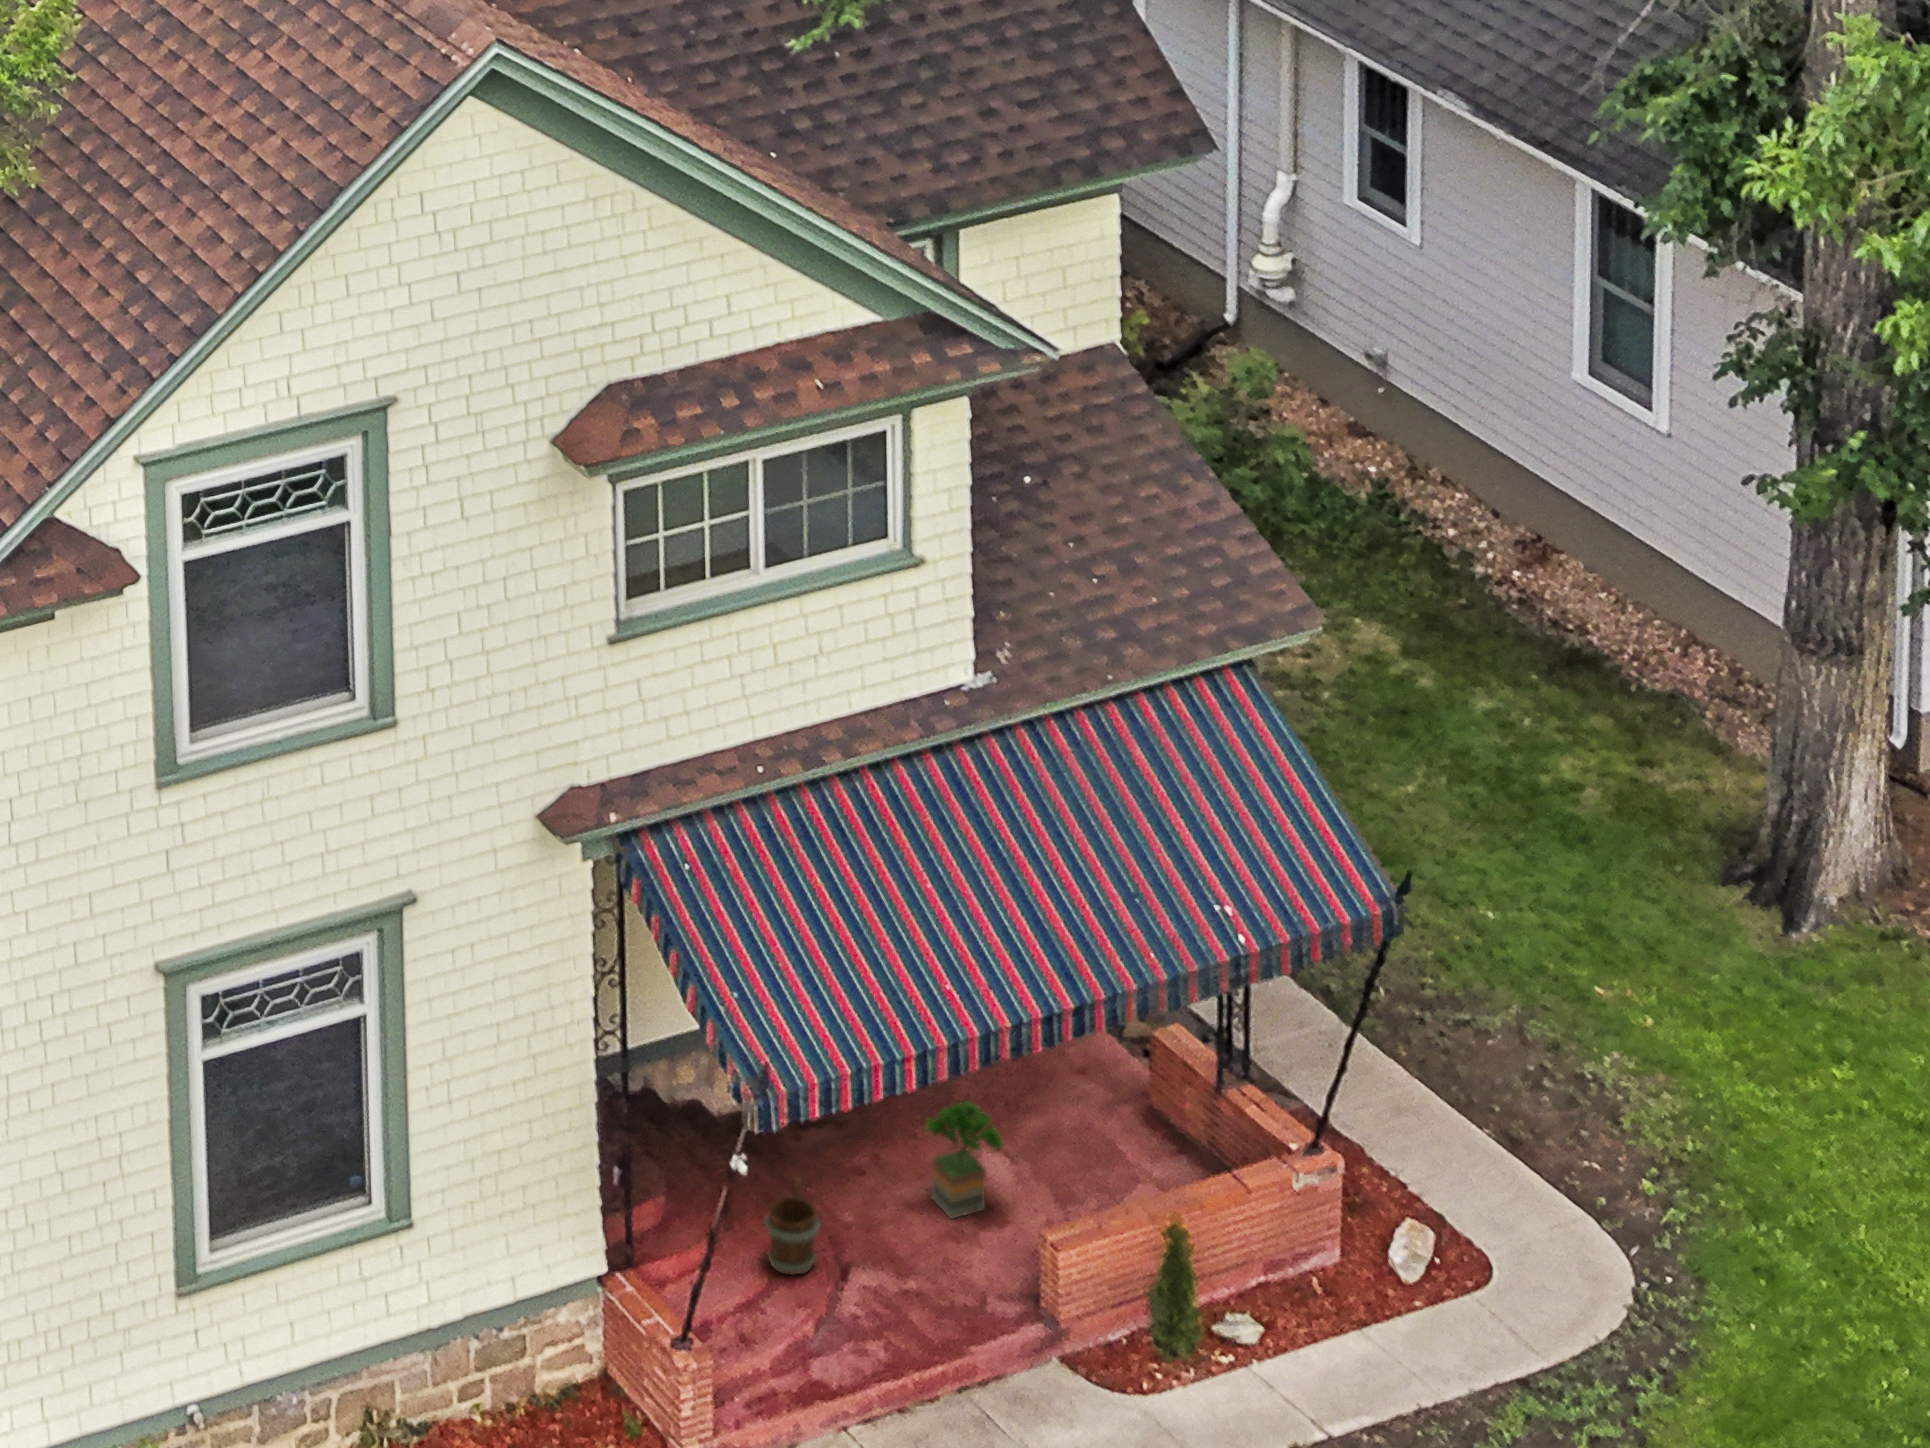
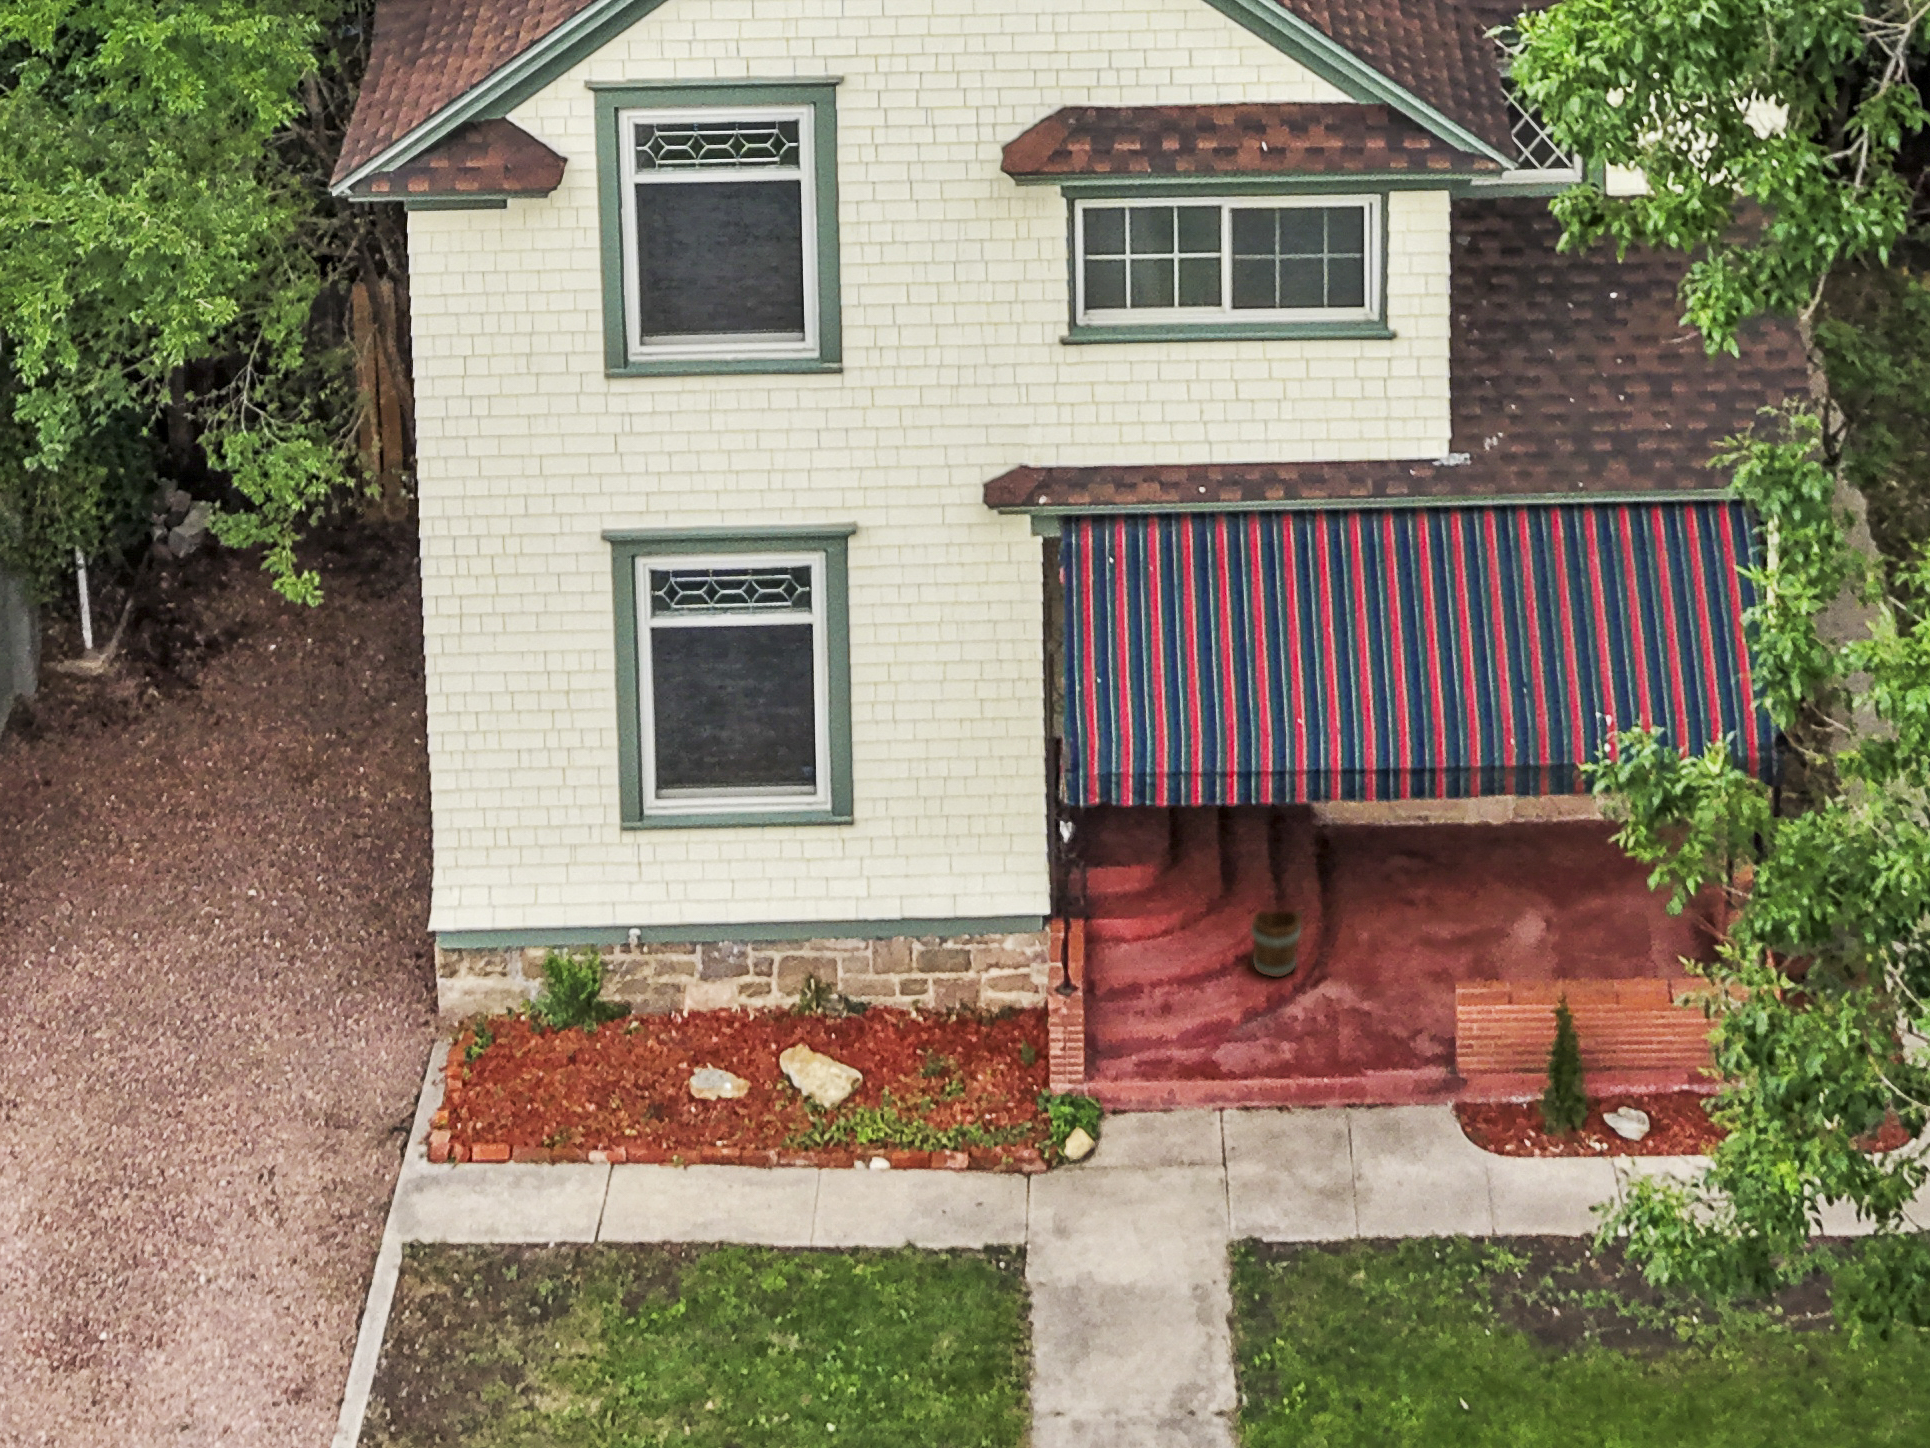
potted tree: present [926,1101,1004,1218] -> none [1433,862,1502,969]

